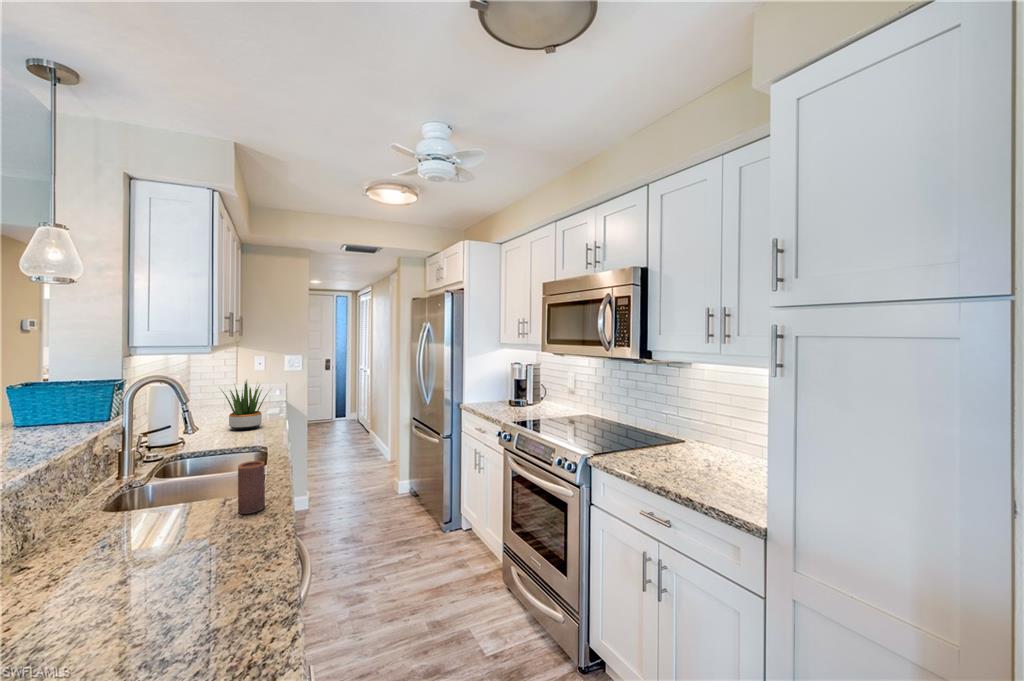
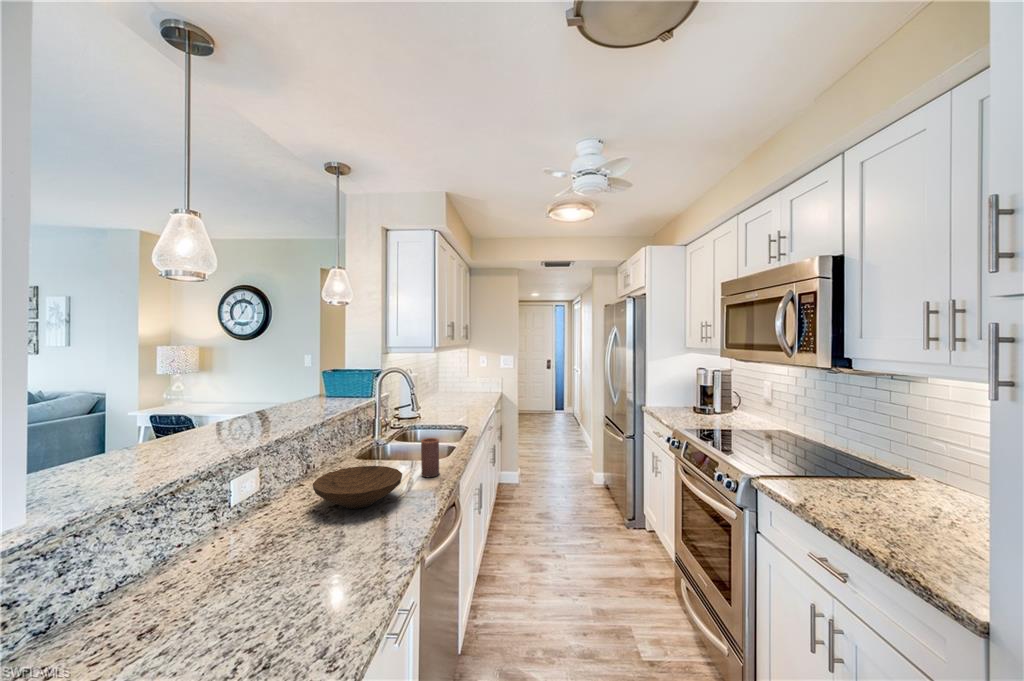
potted plant: present [222,380,267,430] -> none [445,374,480,414]
wooden bowl: none [71,508,231,579] -> present [313,466,402,509]

